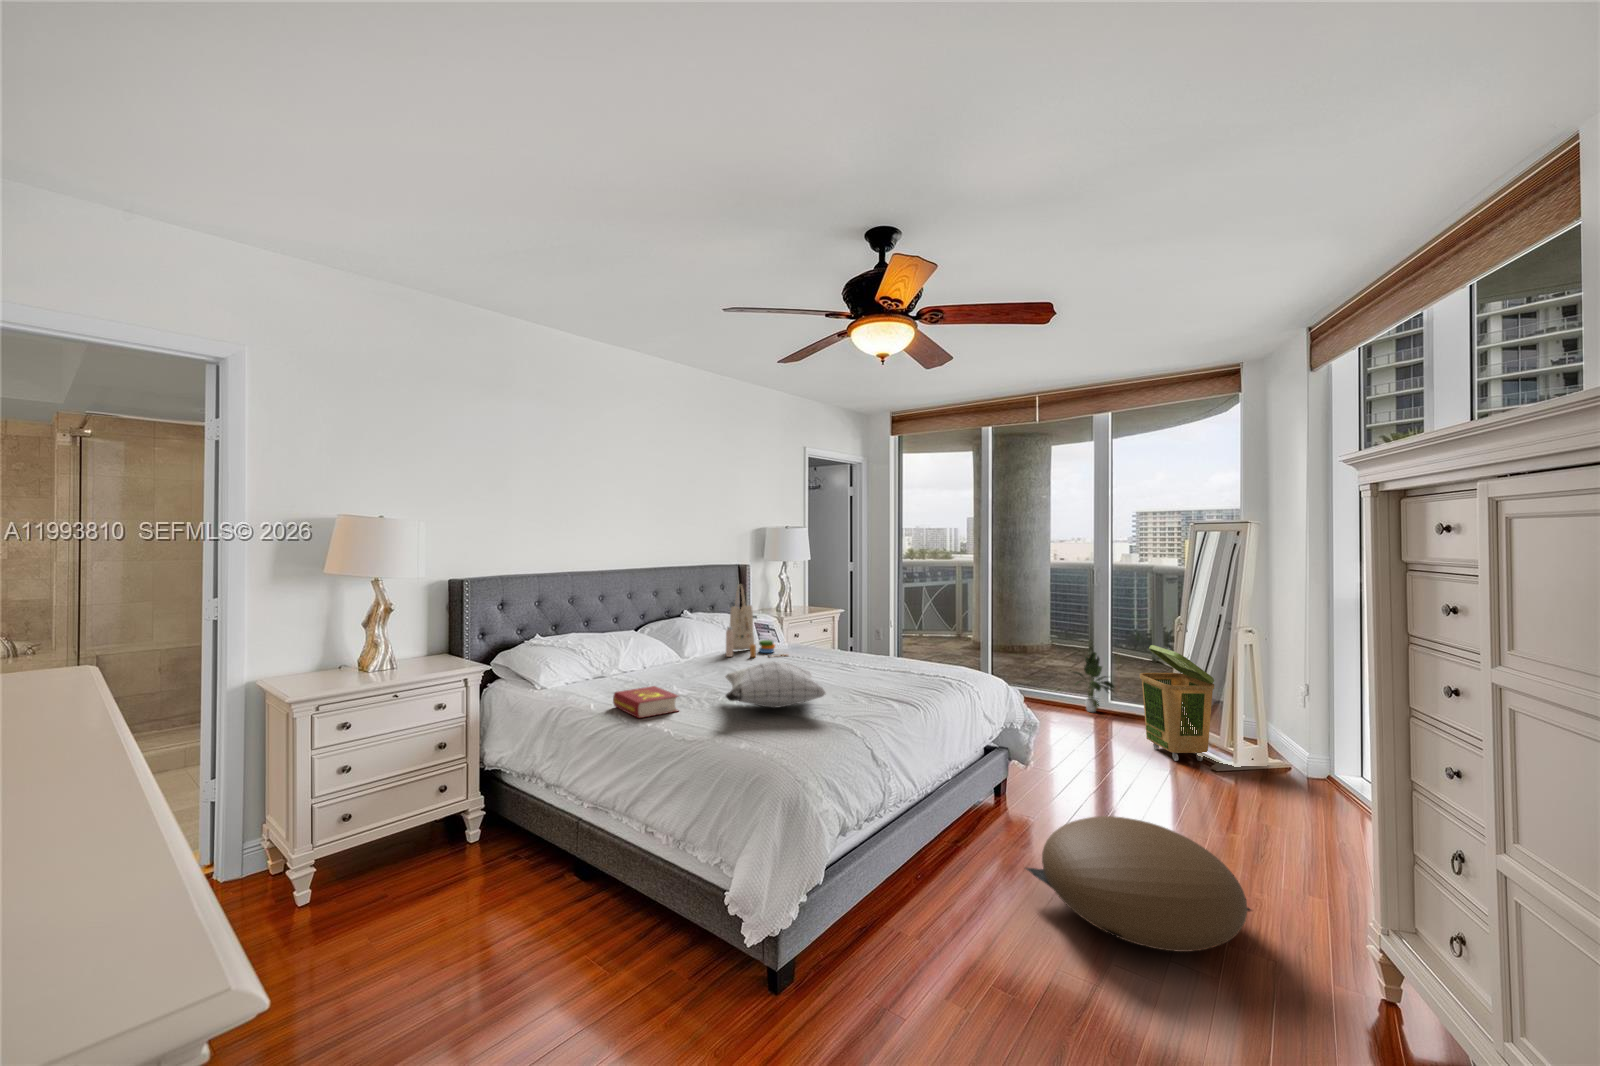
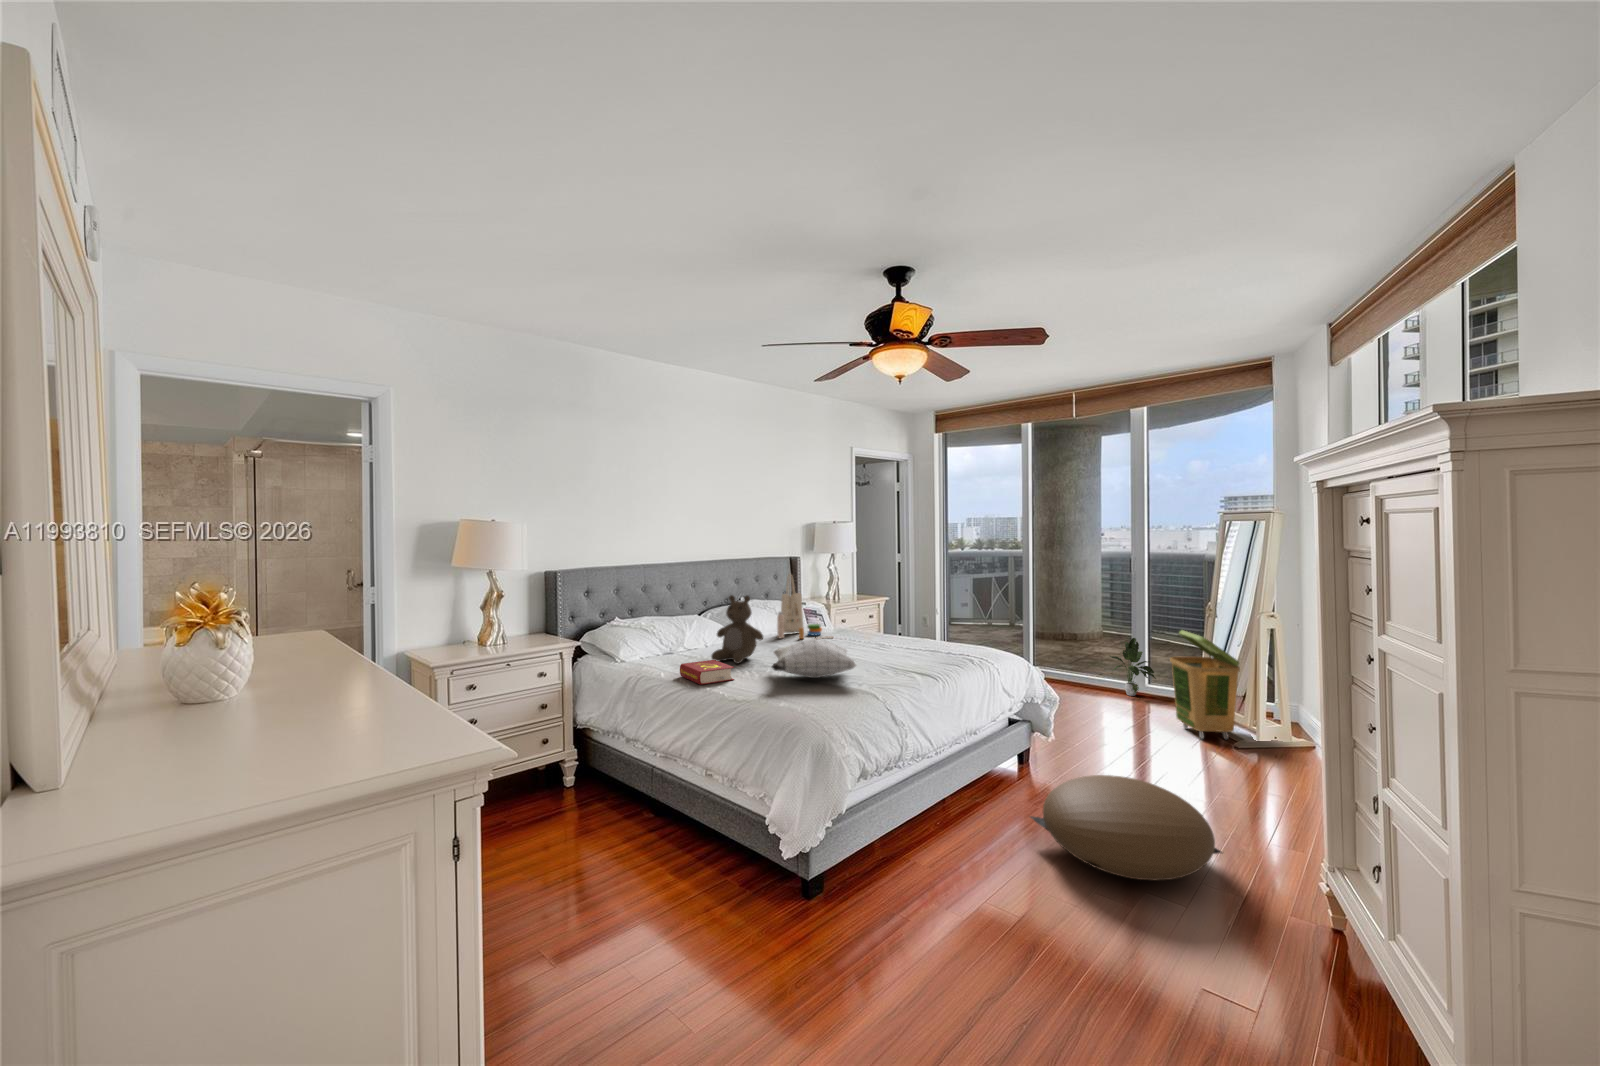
teddy bear: none [651,609,713,689] -> present [711,595,763,663]

